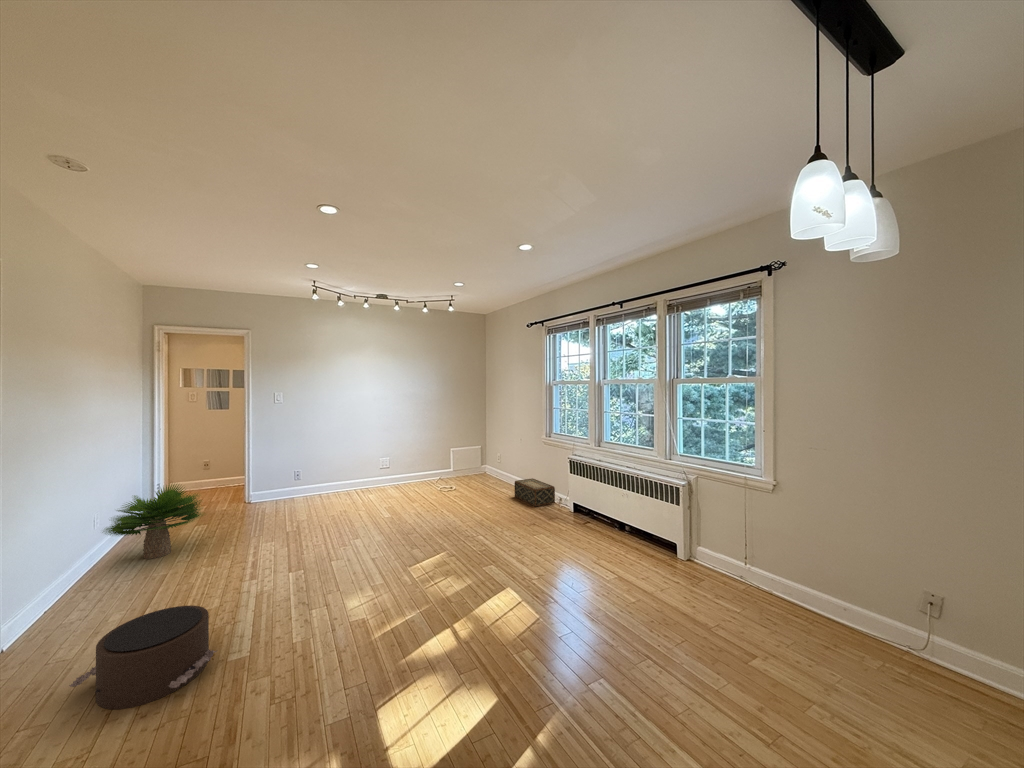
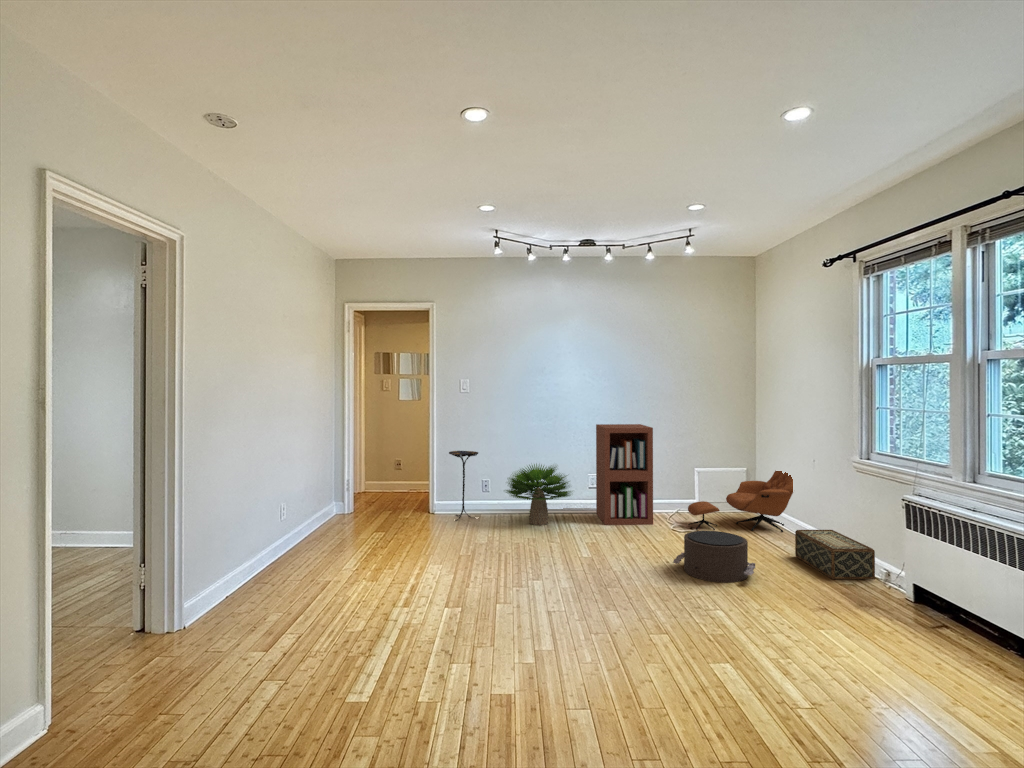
bookshelf: none [387,422,428,493] -> present [596,424,653,525]
lounge chair: none [450,435,514,488] -> present [688,471,793,532]
side table: none [266,449,294,506] -> present [449,451,478,518]
potted plant: present [106,484,202,559] -> present [506,464,571,525]
pouf: present [69,605,217,709] -> present [673,531,755,582]

